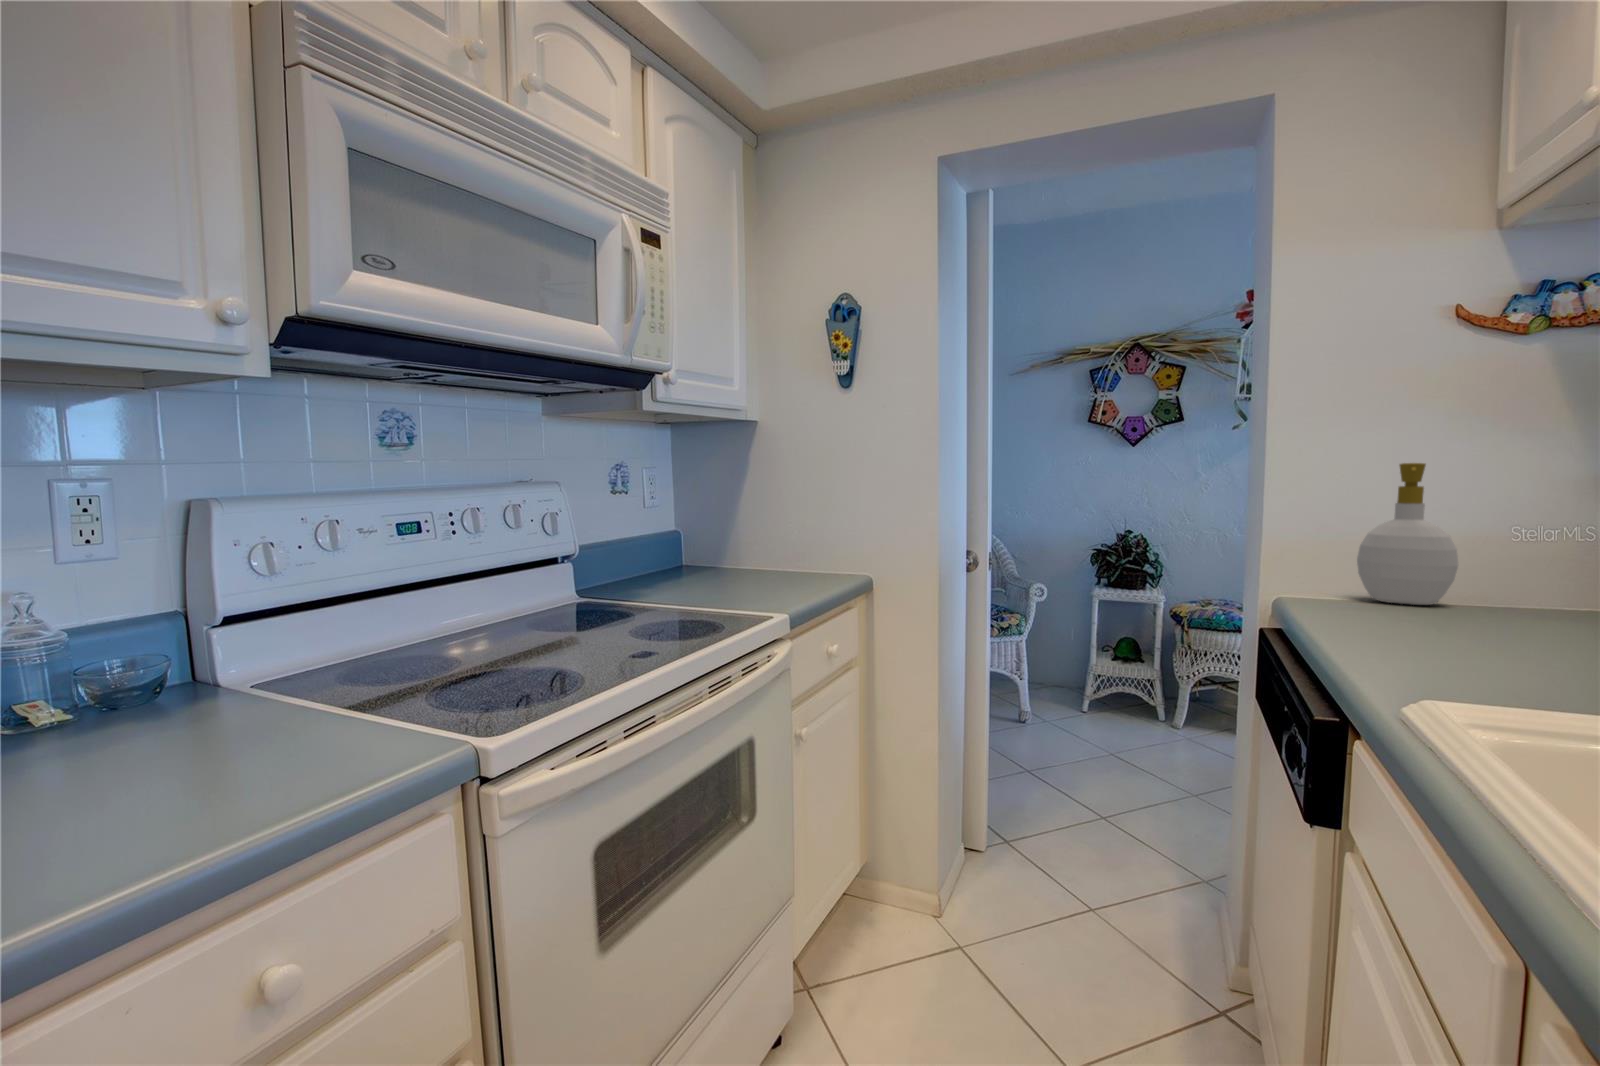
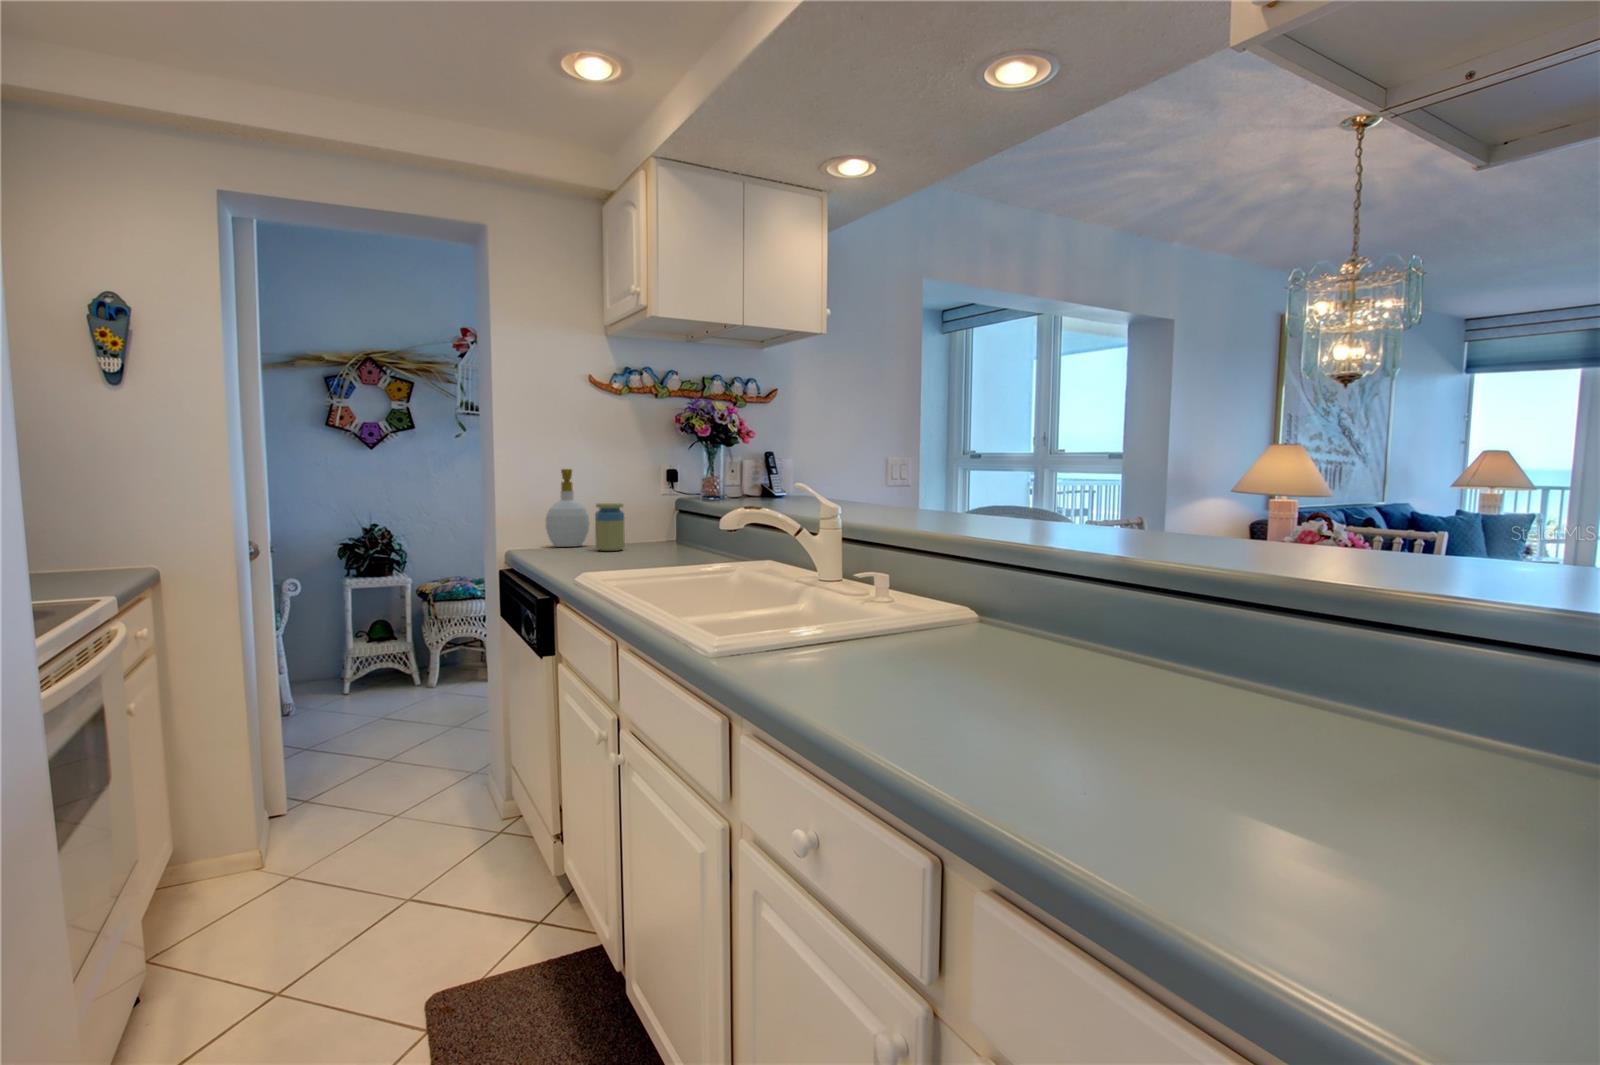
jar: none [1473,530,1561,631] -> present [595,503,625,551]

